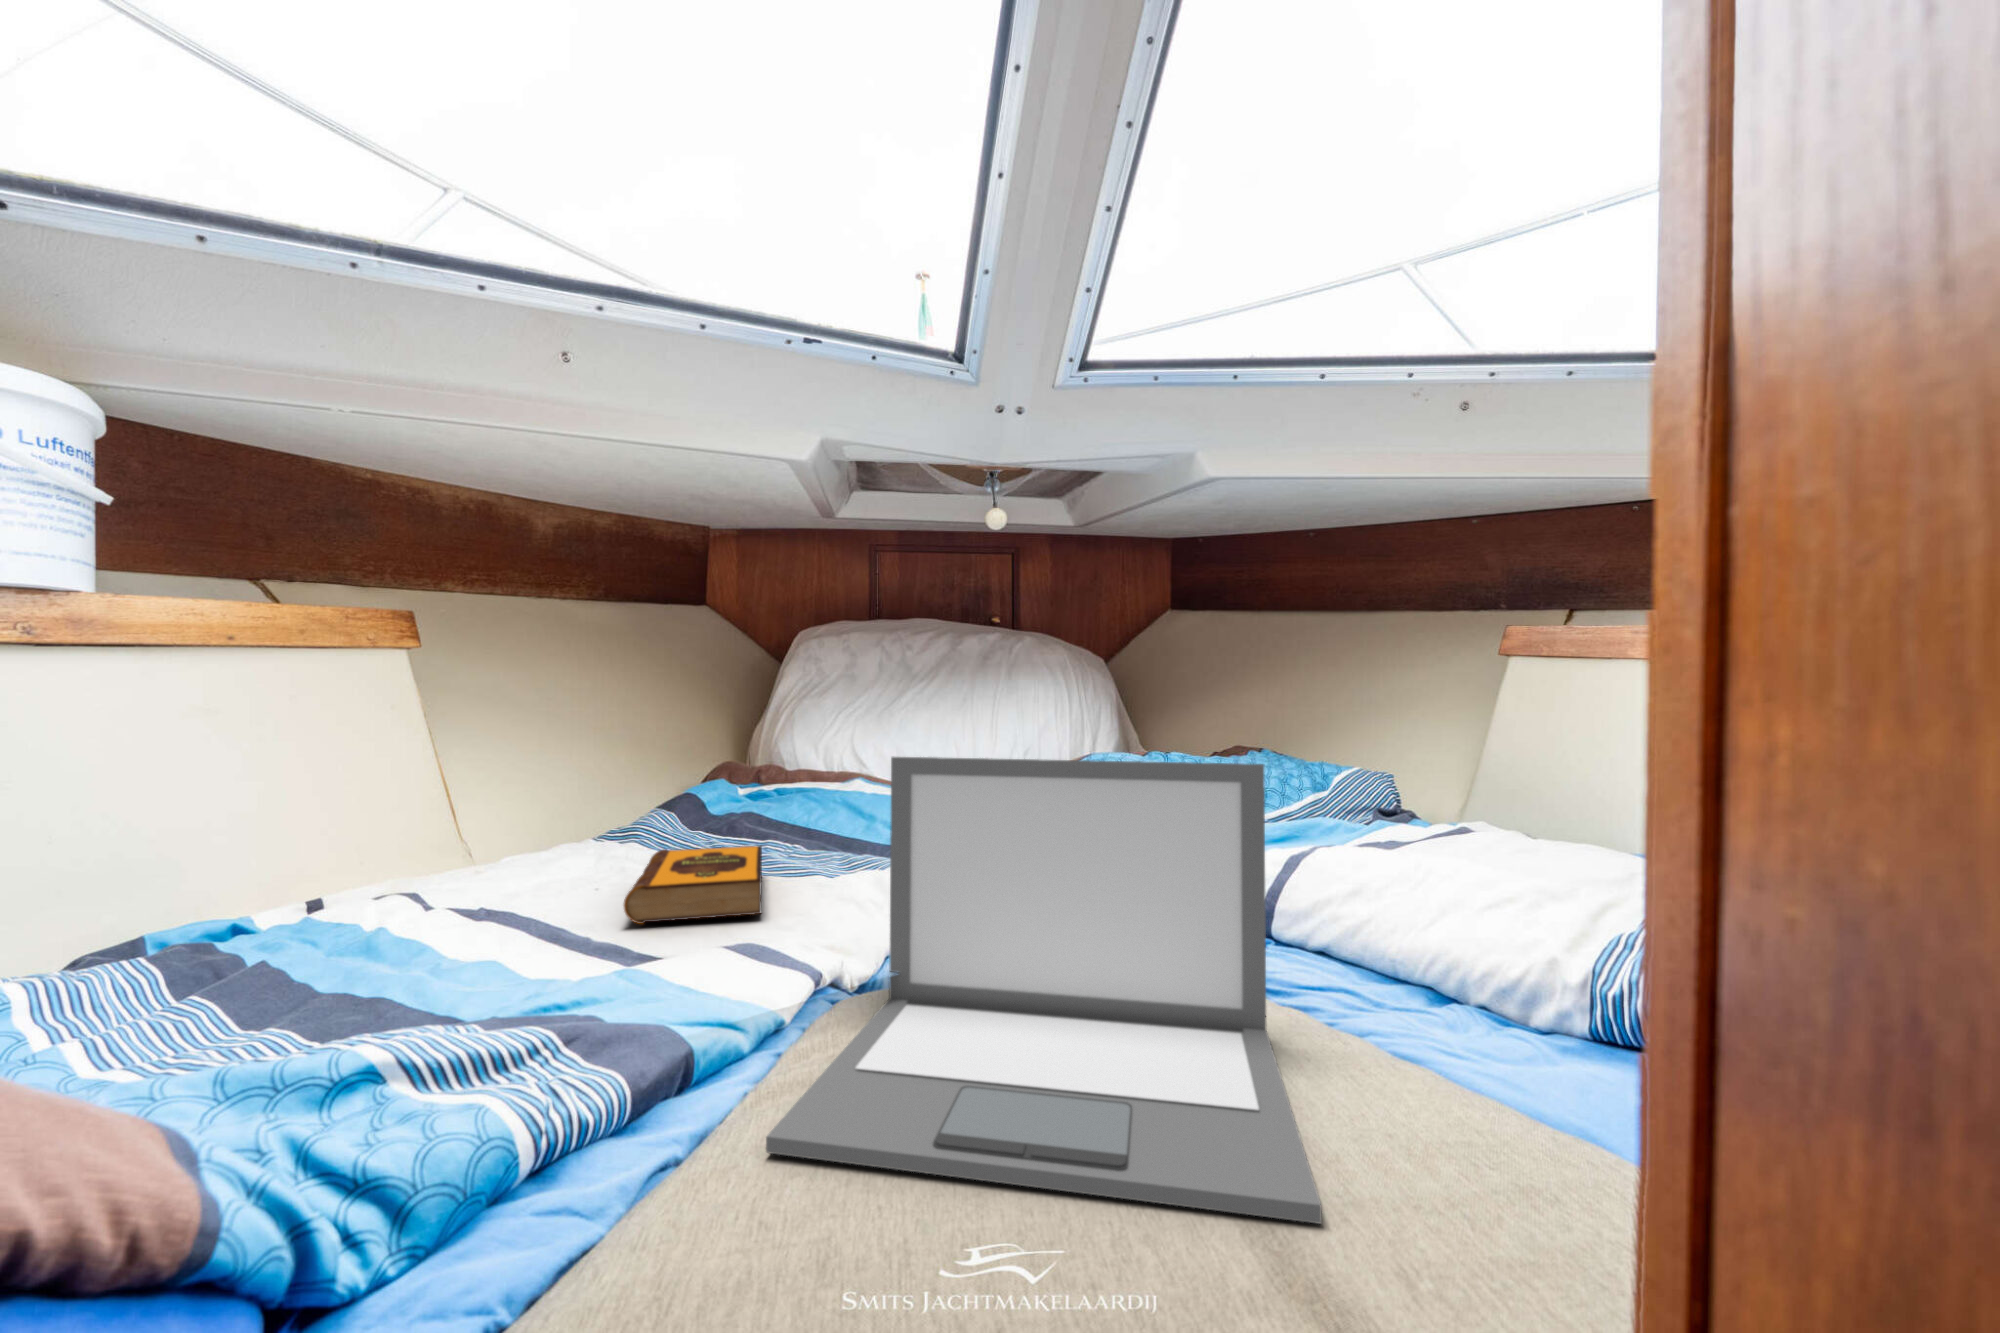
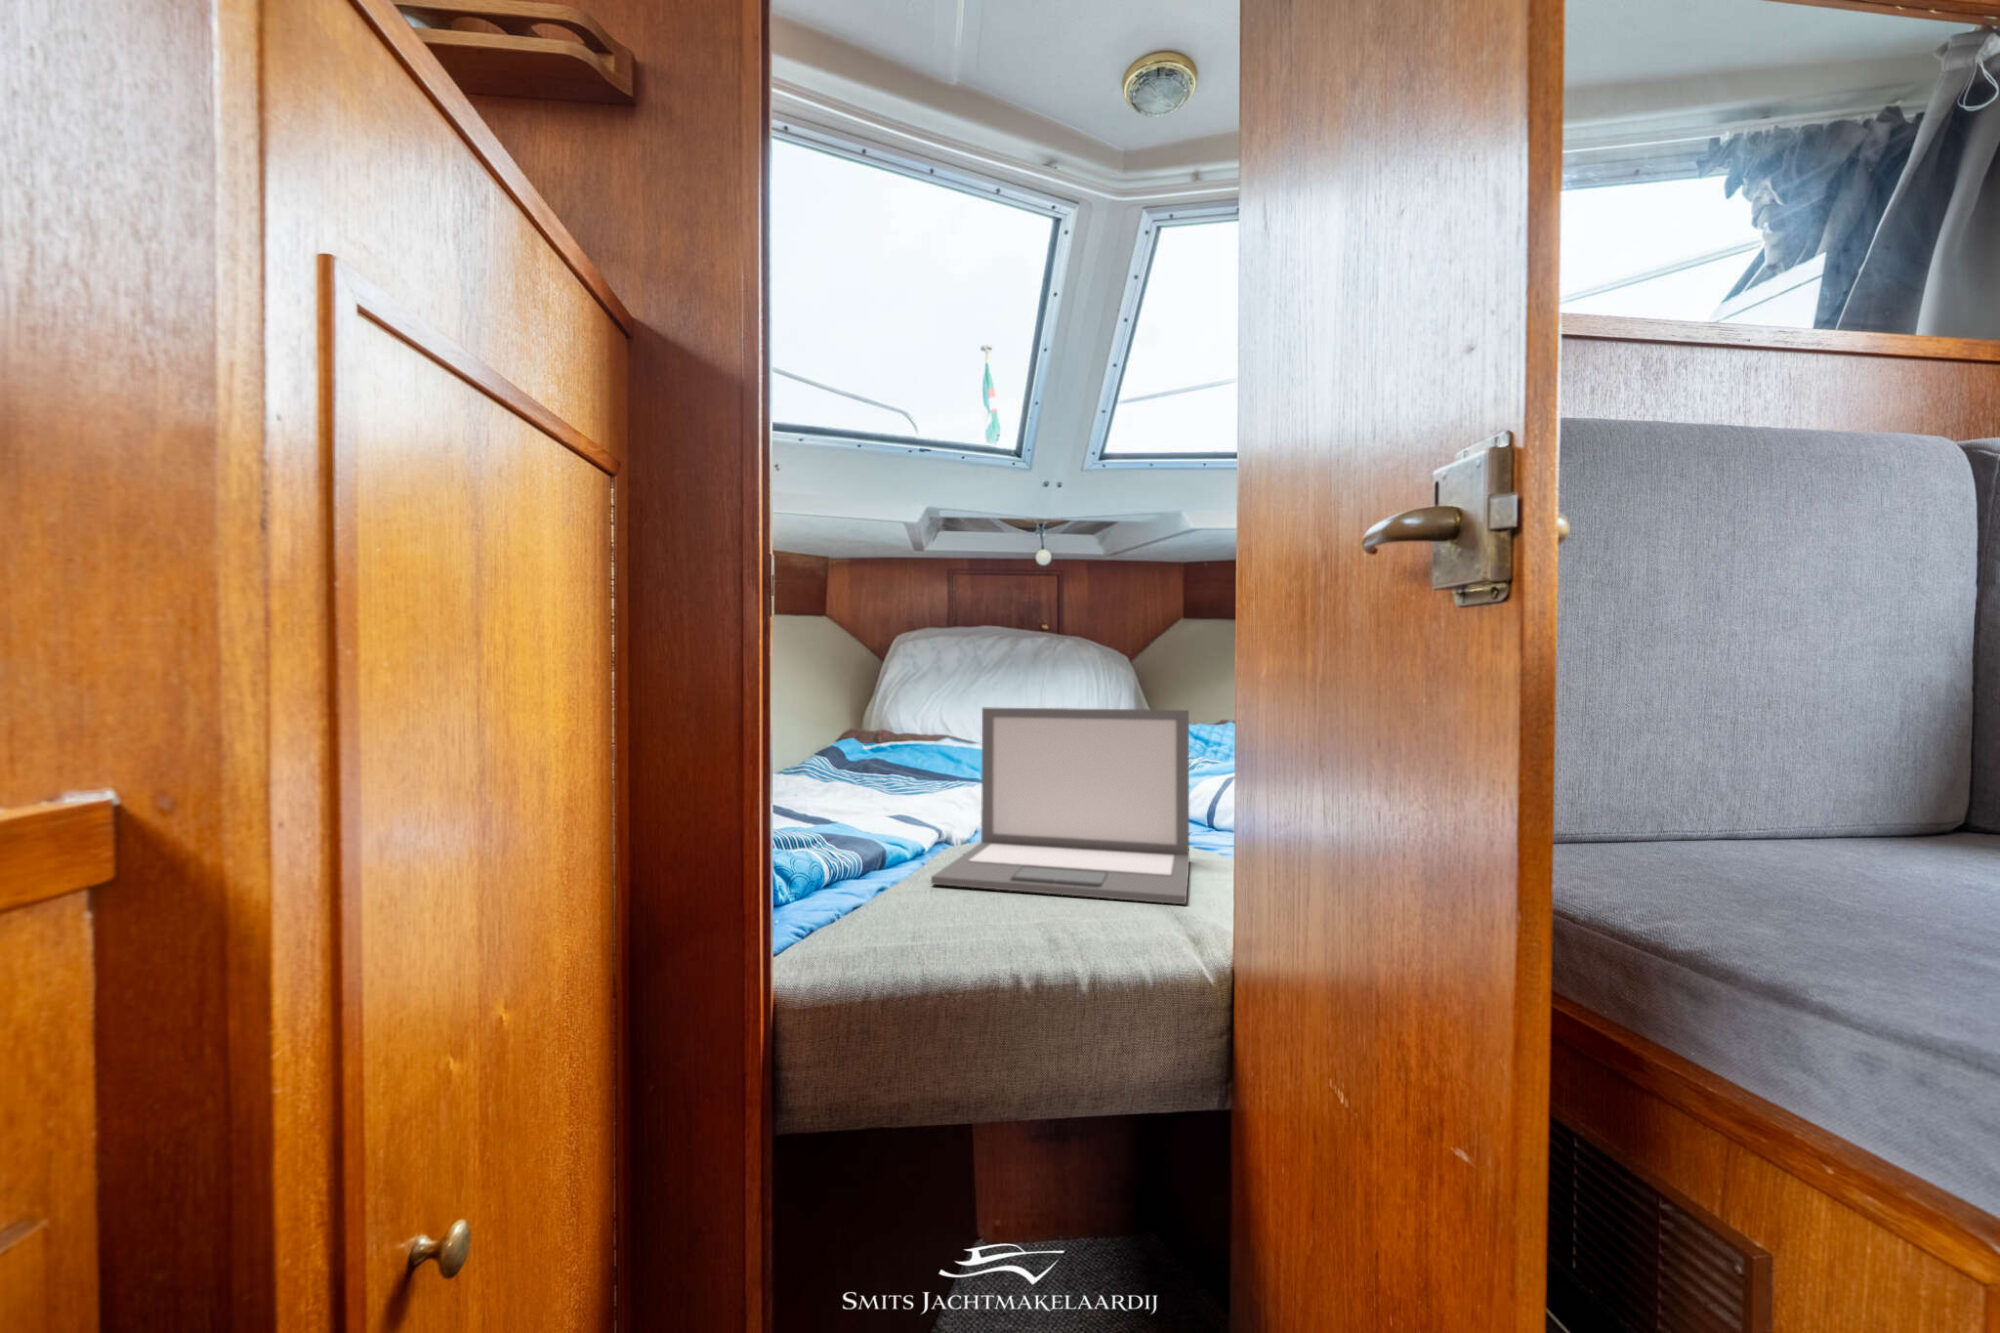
hardback book: present [624,846,762,924] -> none [825,772,902,807]

